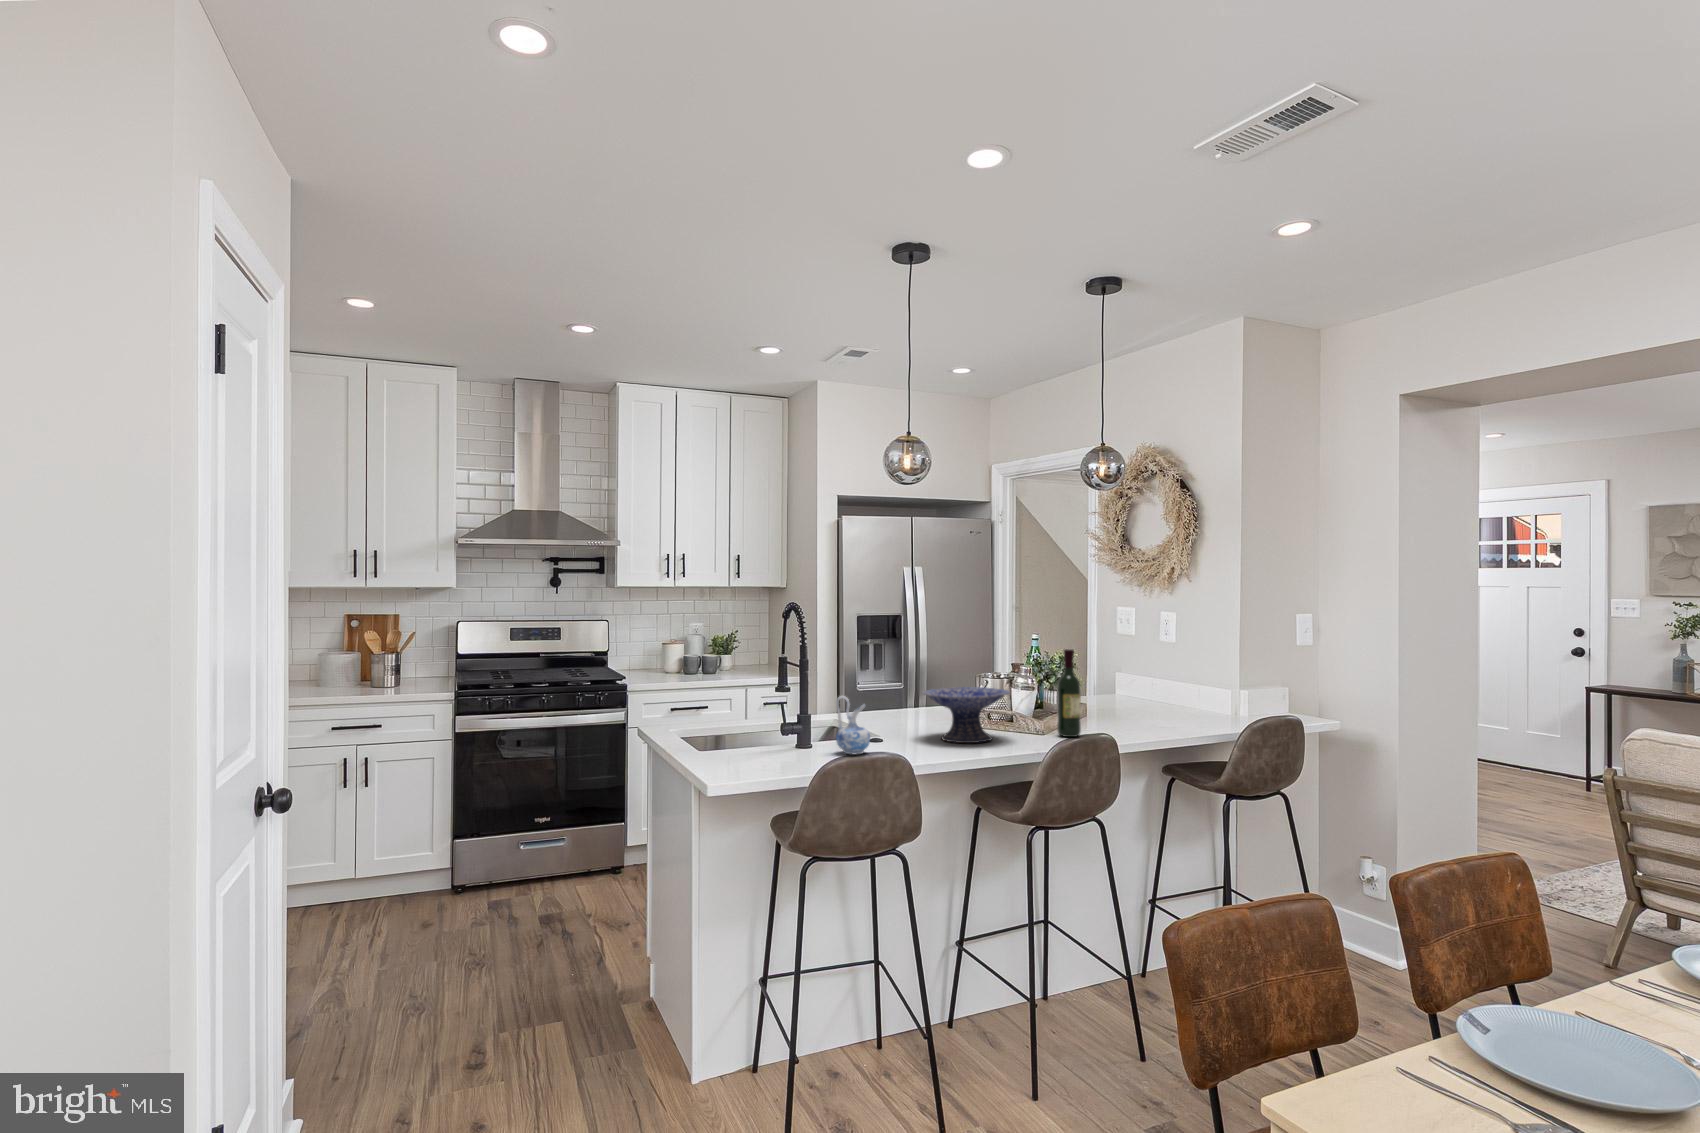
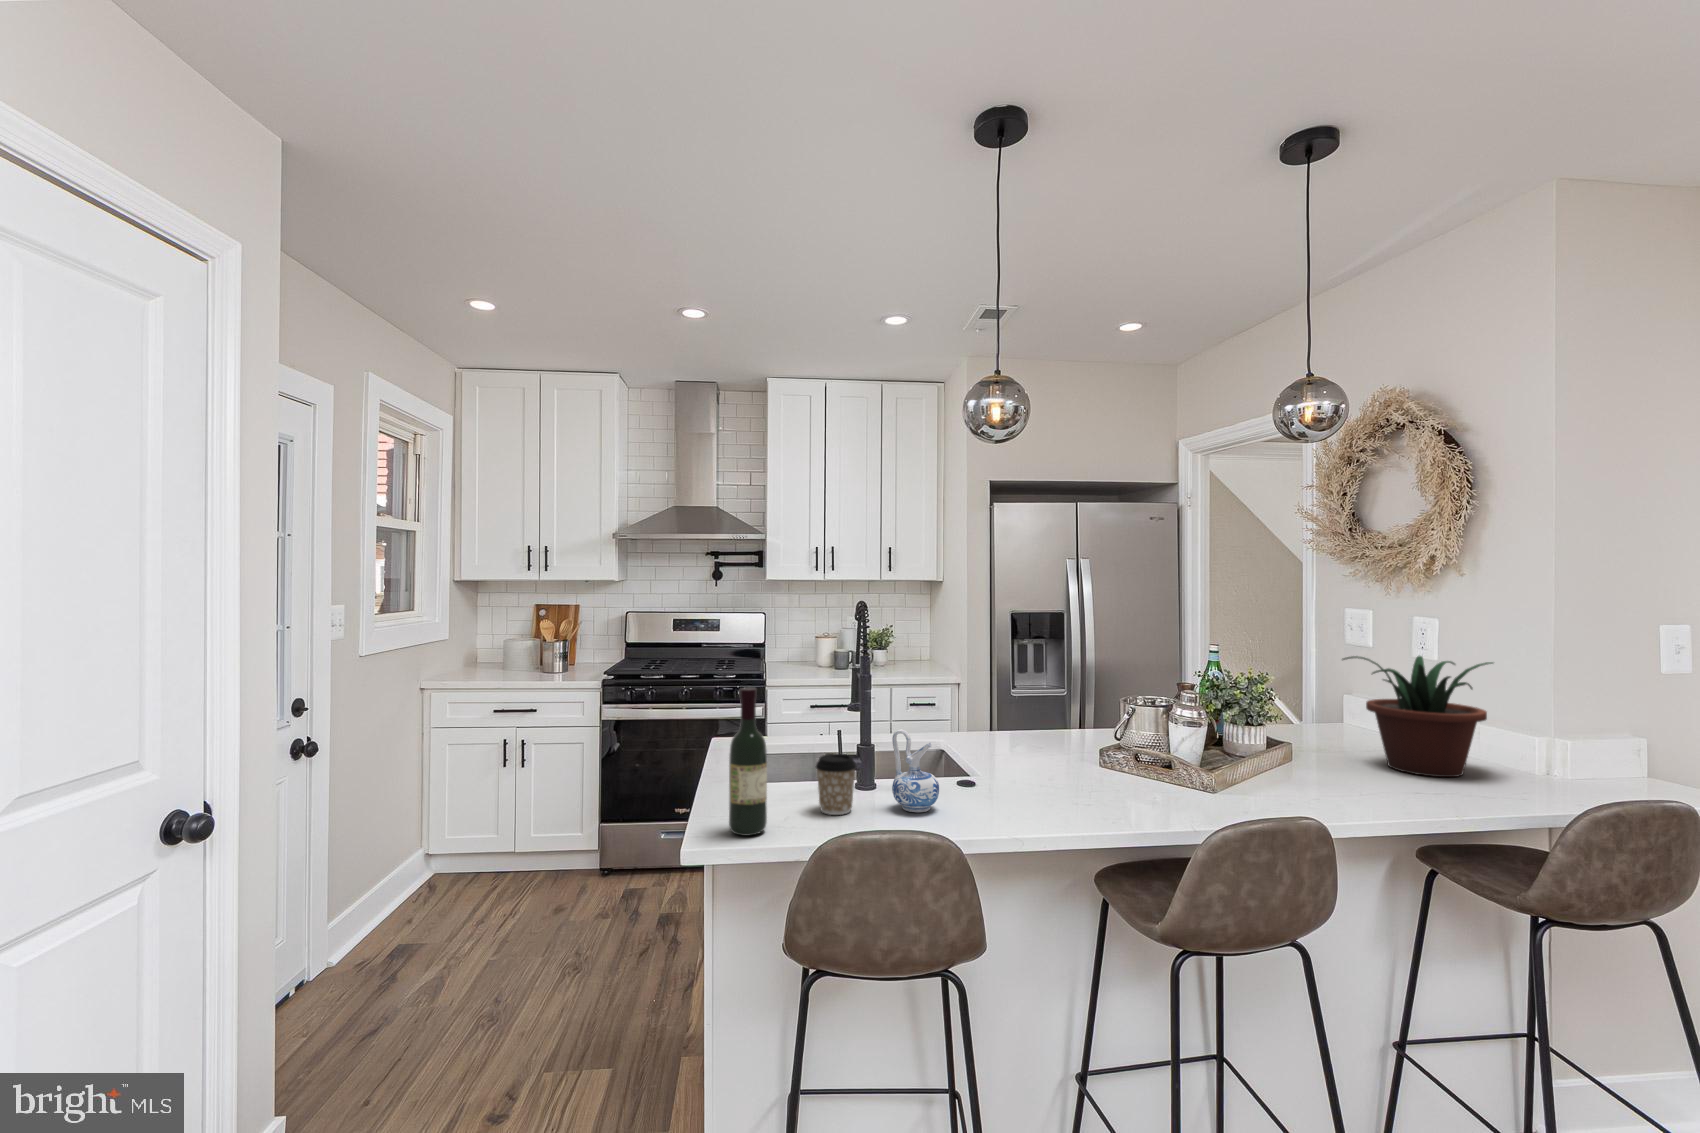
potted plant: none [1119,639,1211,720] -> present [1343,656,1493,777]
wine bottle: present [1057,649,1081,737] -> present [729,688,767,836]
decorative bowl: present [923,687,1010,743] -> none [1029,717,1157,803]
coffee cup: none [782,716,813,759] -> present [816,754,856,815]

